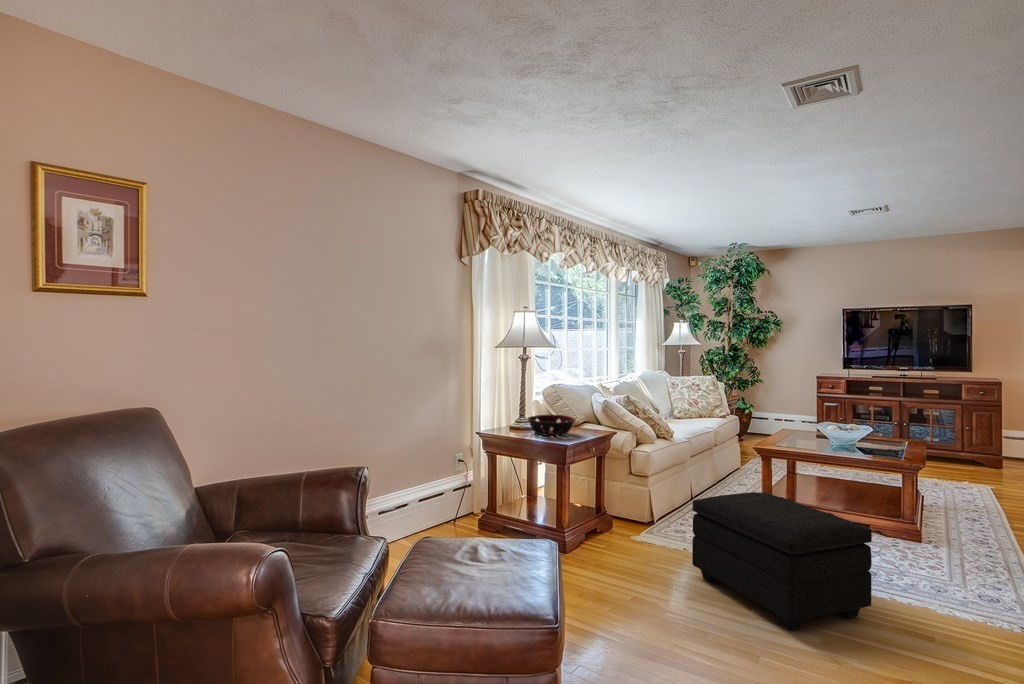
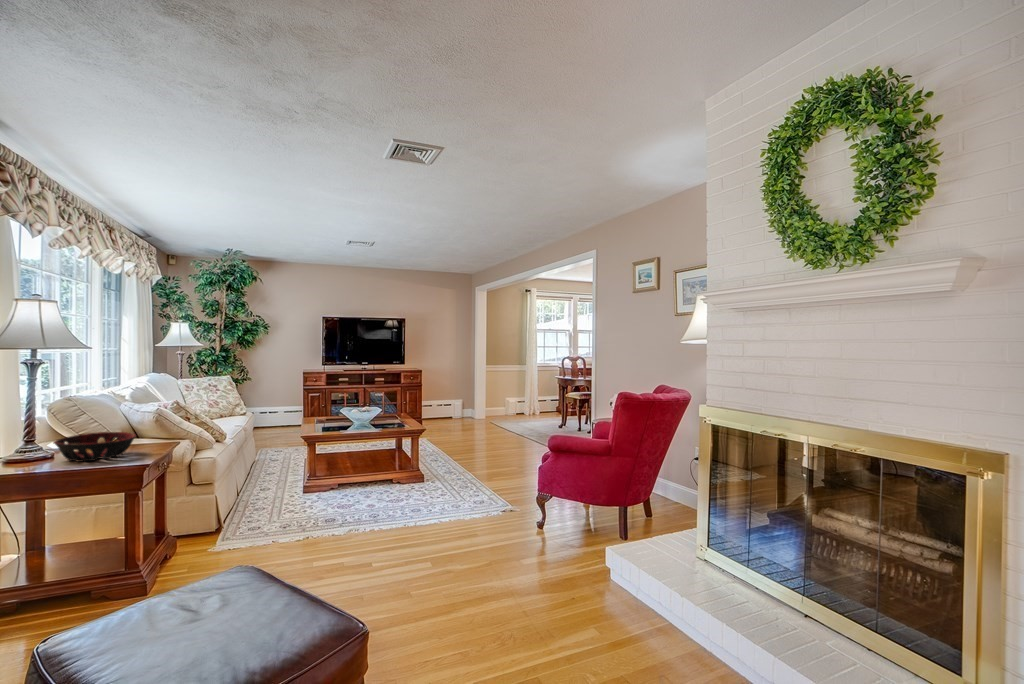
footstool: present [692,492,872,631] -> none [303,469,445,571]

